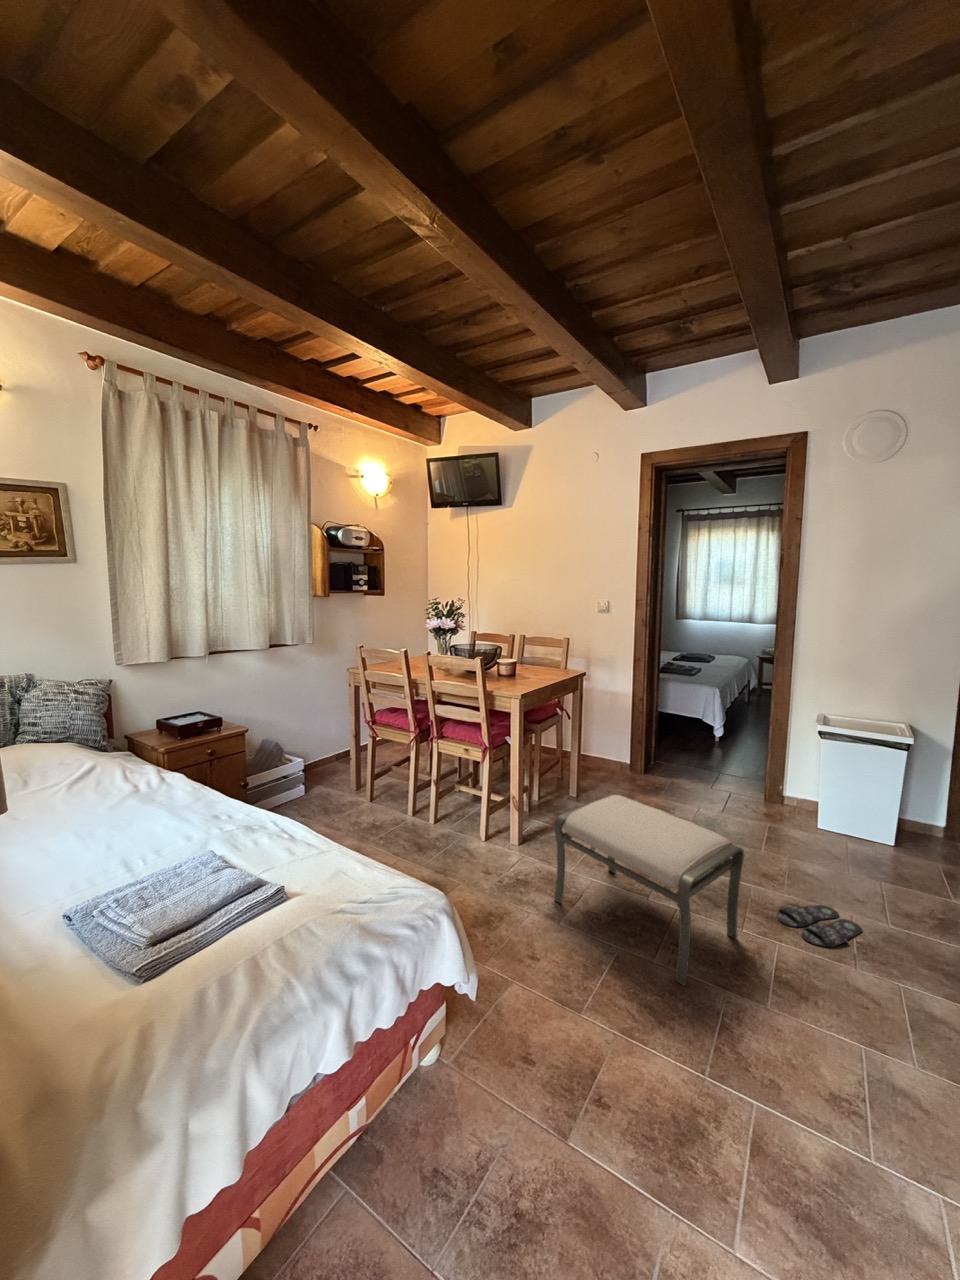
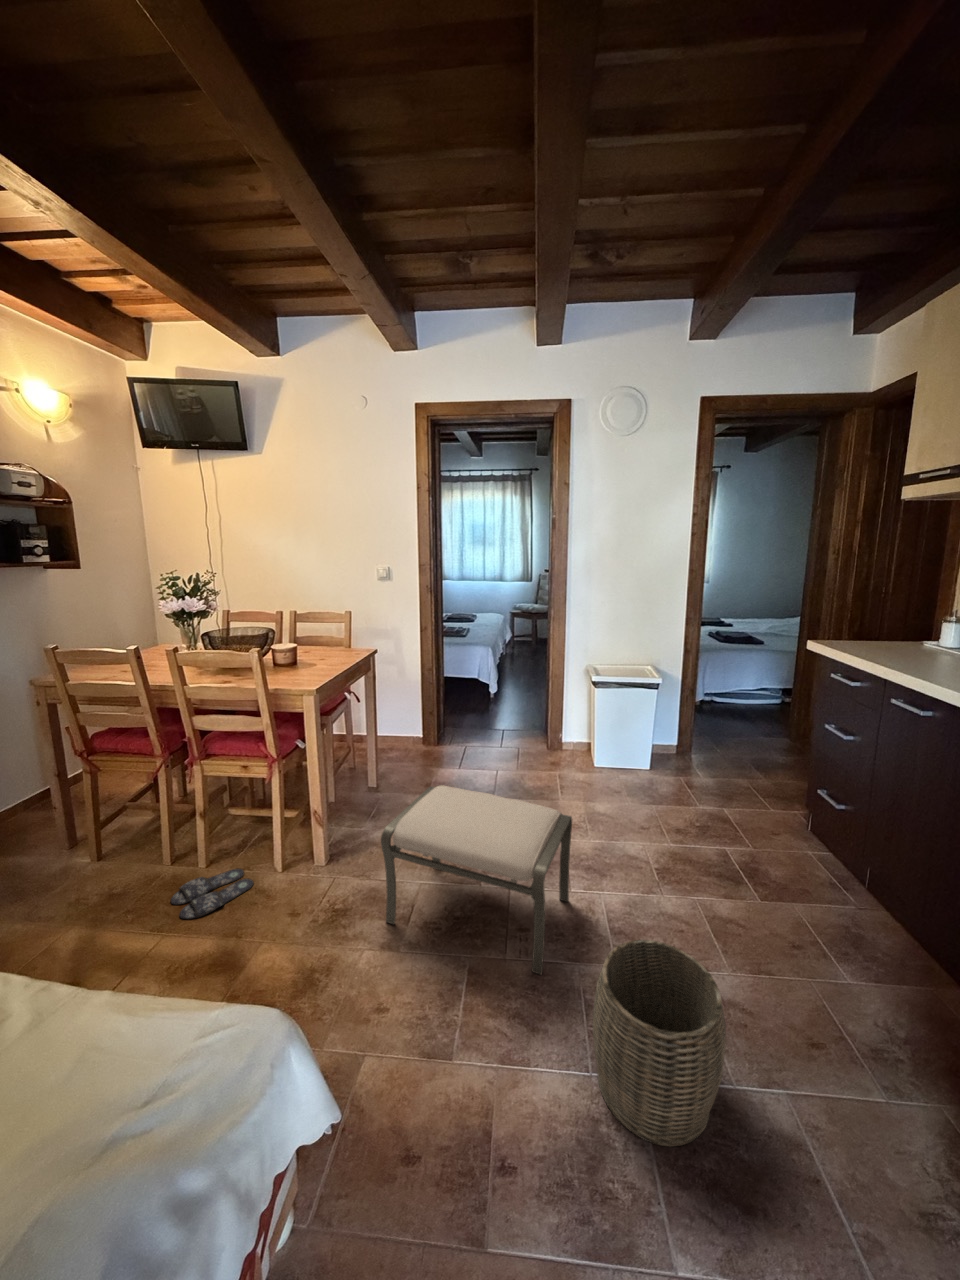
slippers: present [777,904,862,947] -> present [171,868,254,919]
woven basket: none [706,962,851,1175] -> present [593,940,726,1147]

